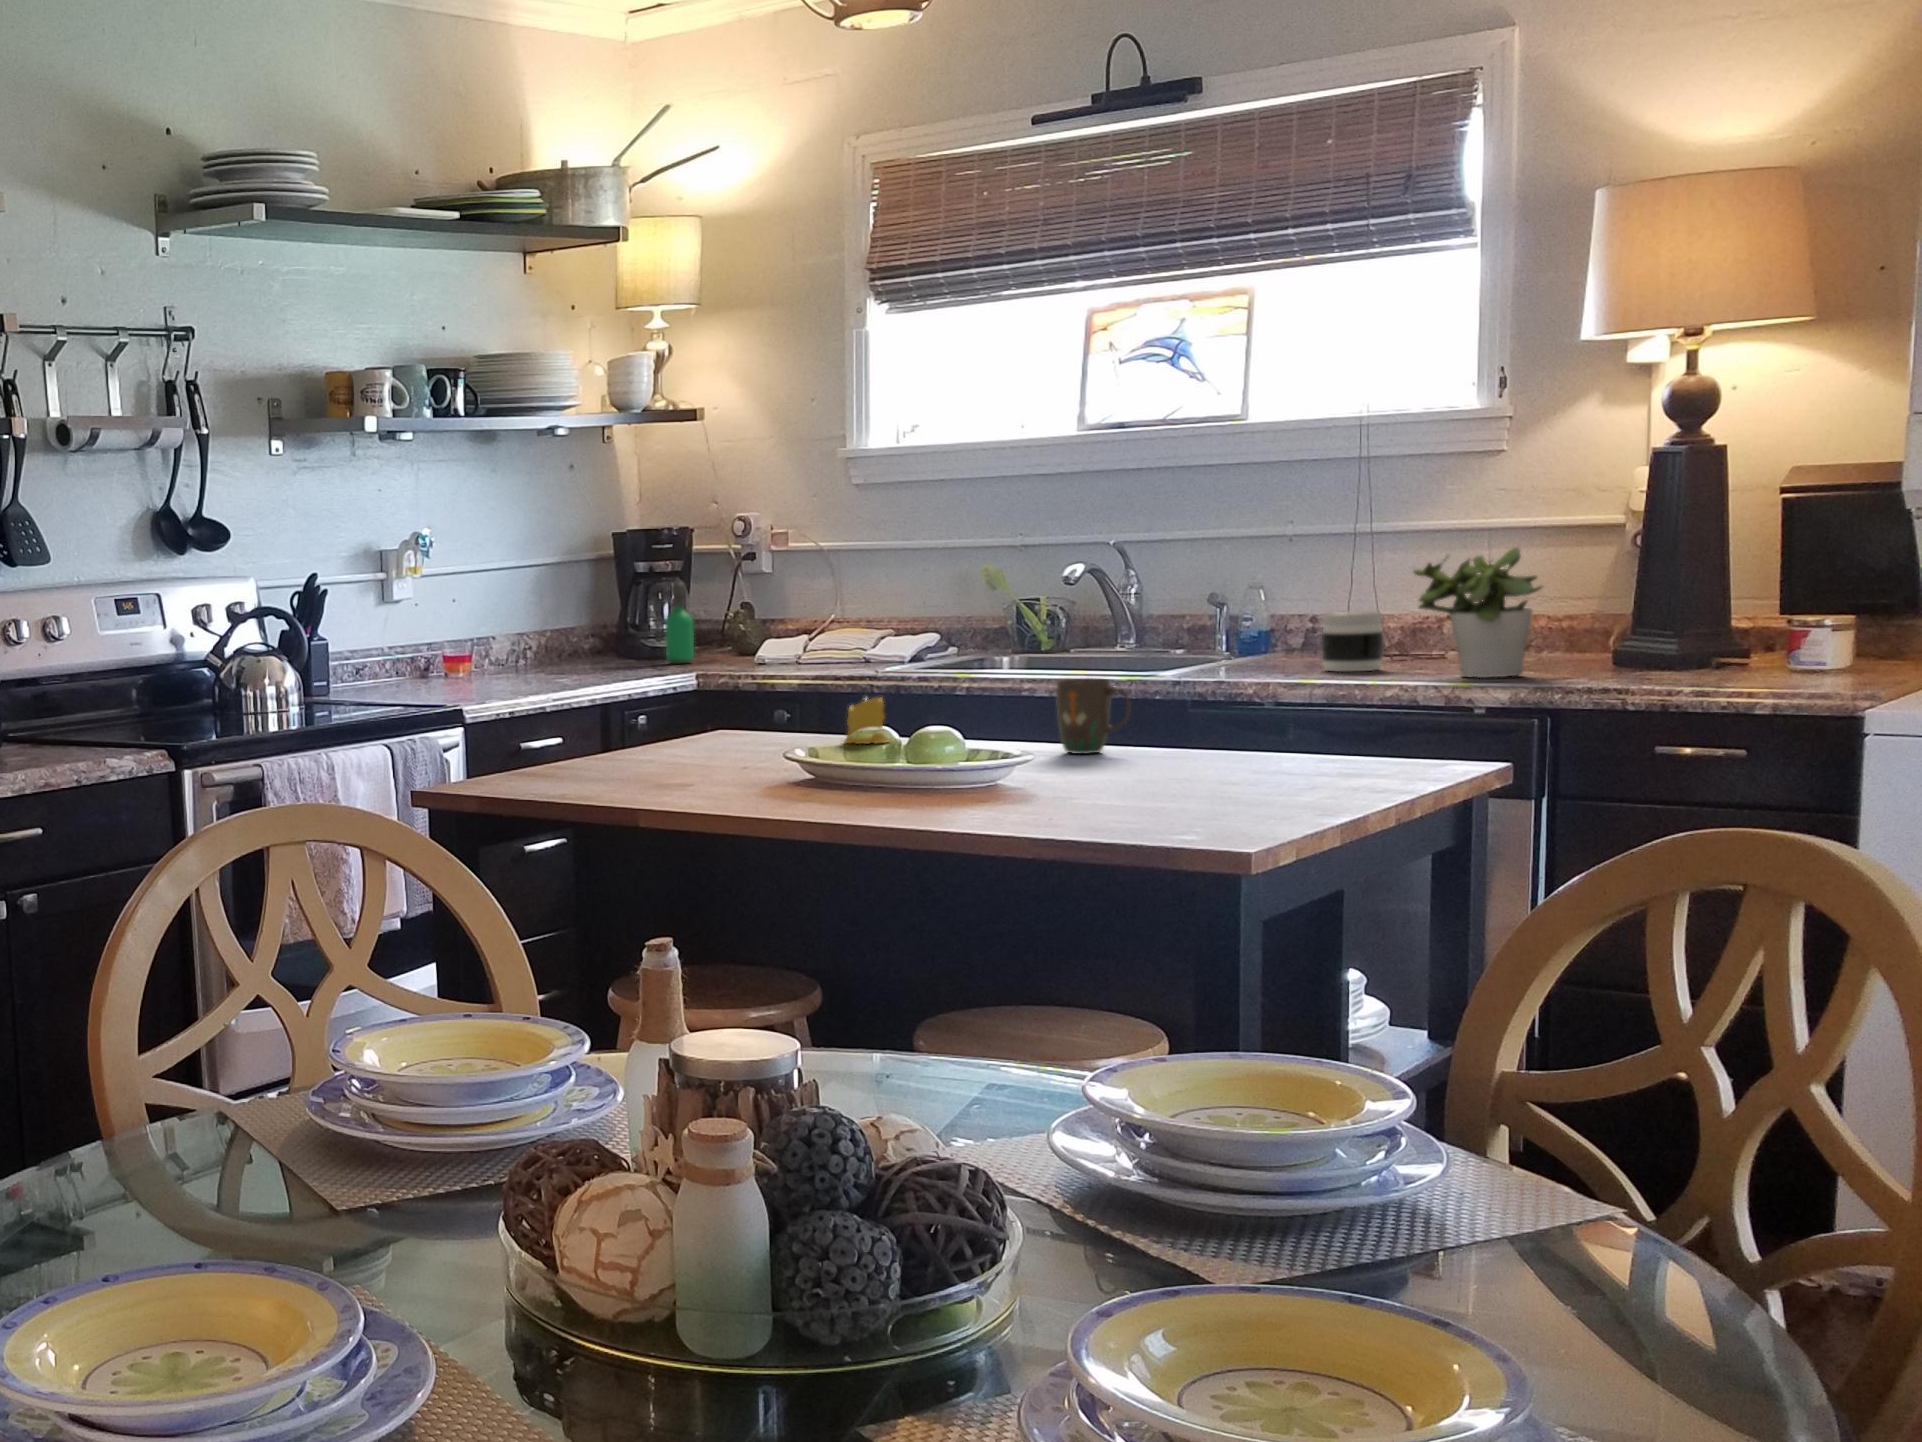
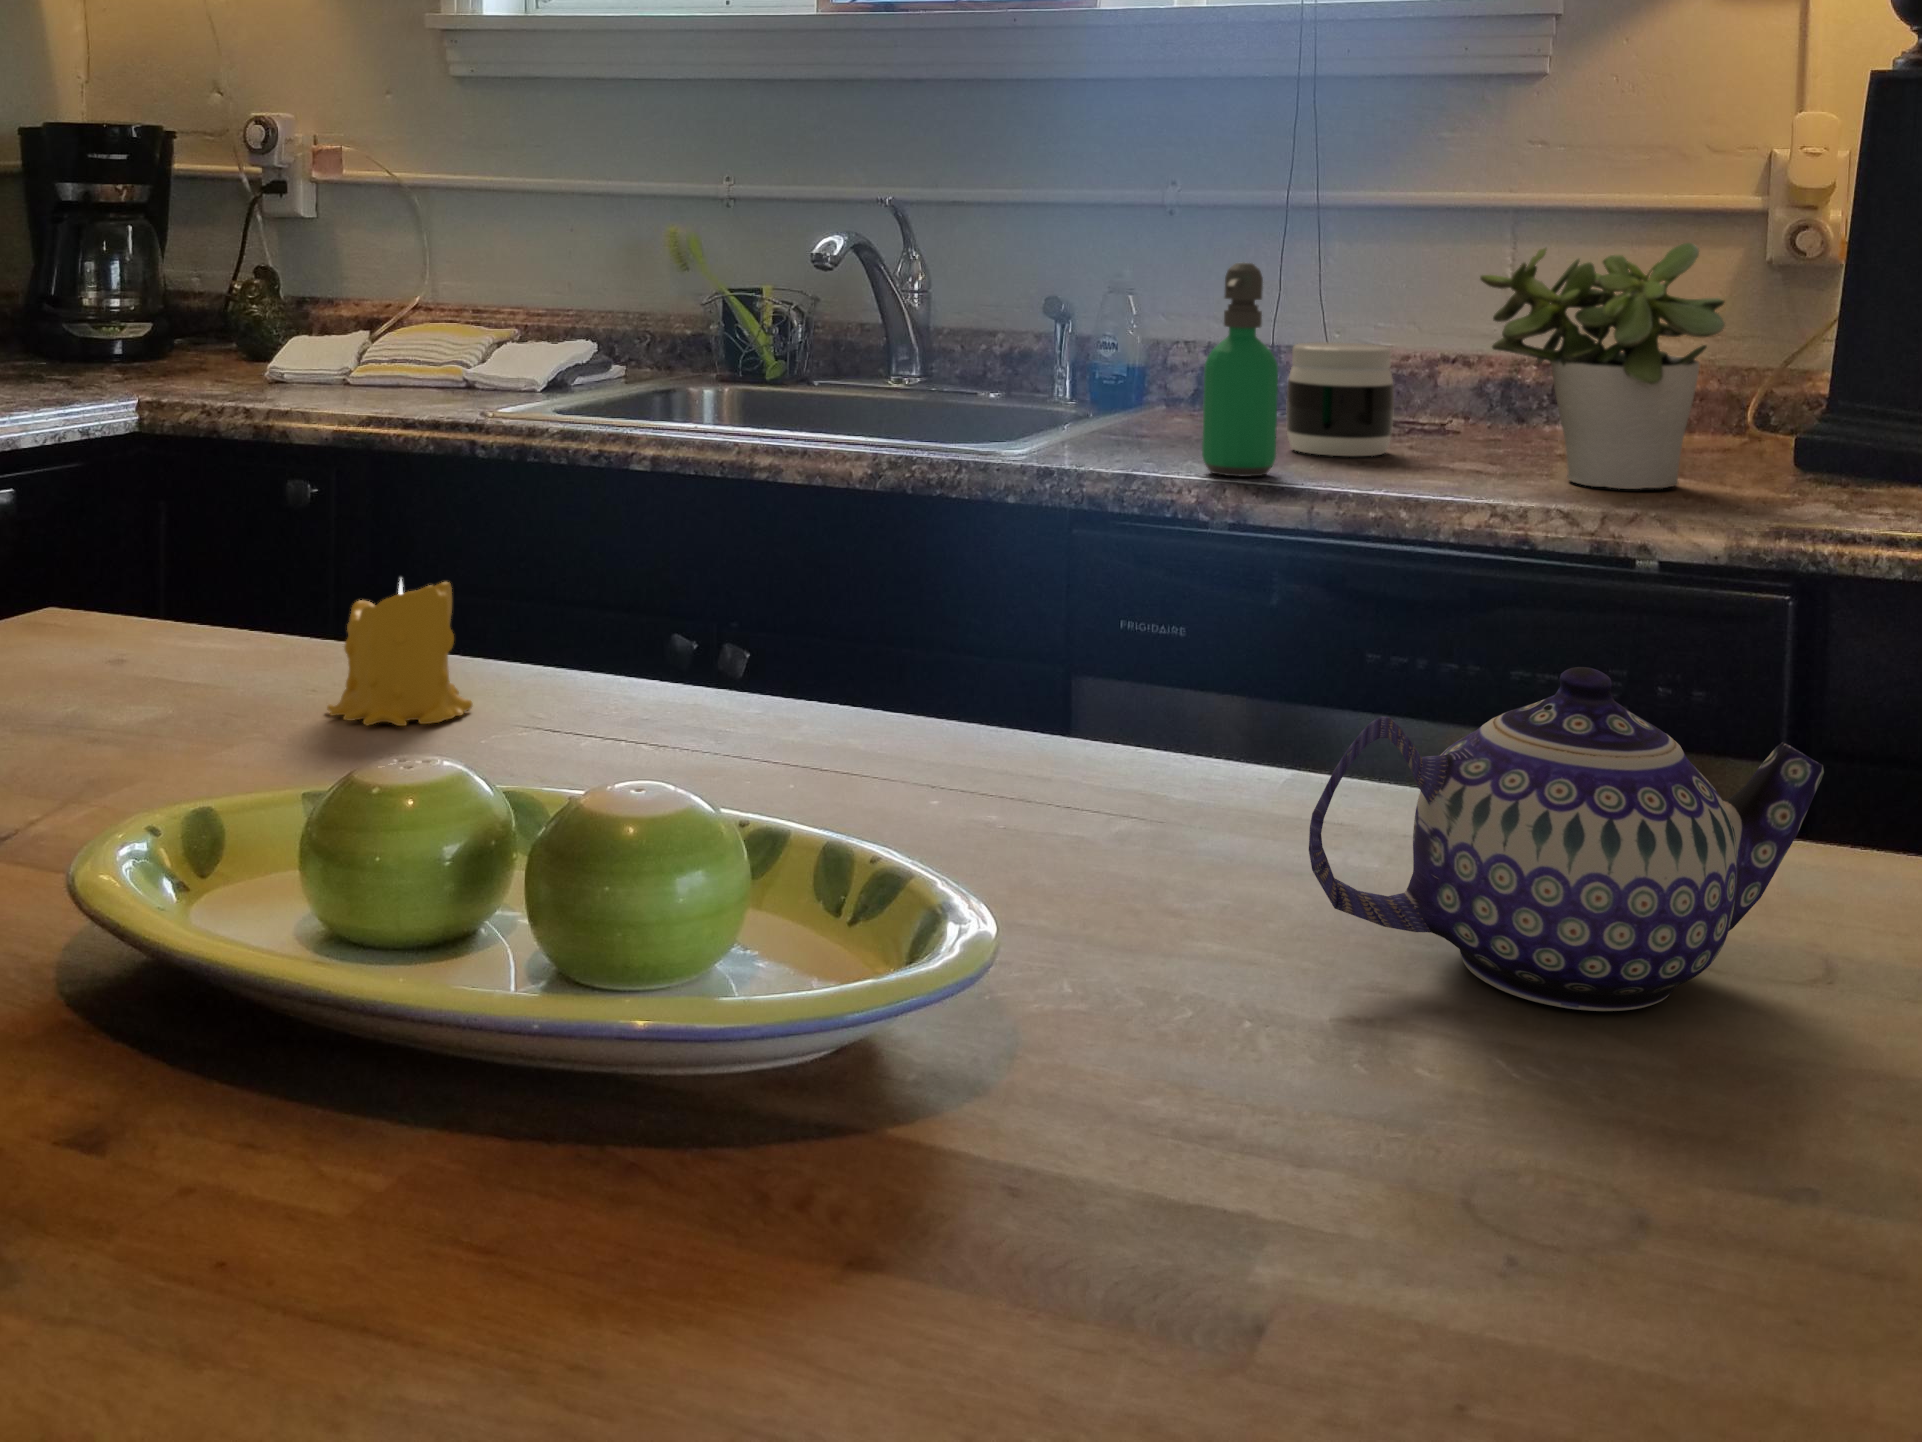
soap dispenser: present [665,582,694,664] -> present [1202,262,1278,476]
mug: present [1056,678,1131,754] -> none [970,571,1195,817]
teapot: none [1136,682,1294,773] -> present [1309,667,1824,1011]

